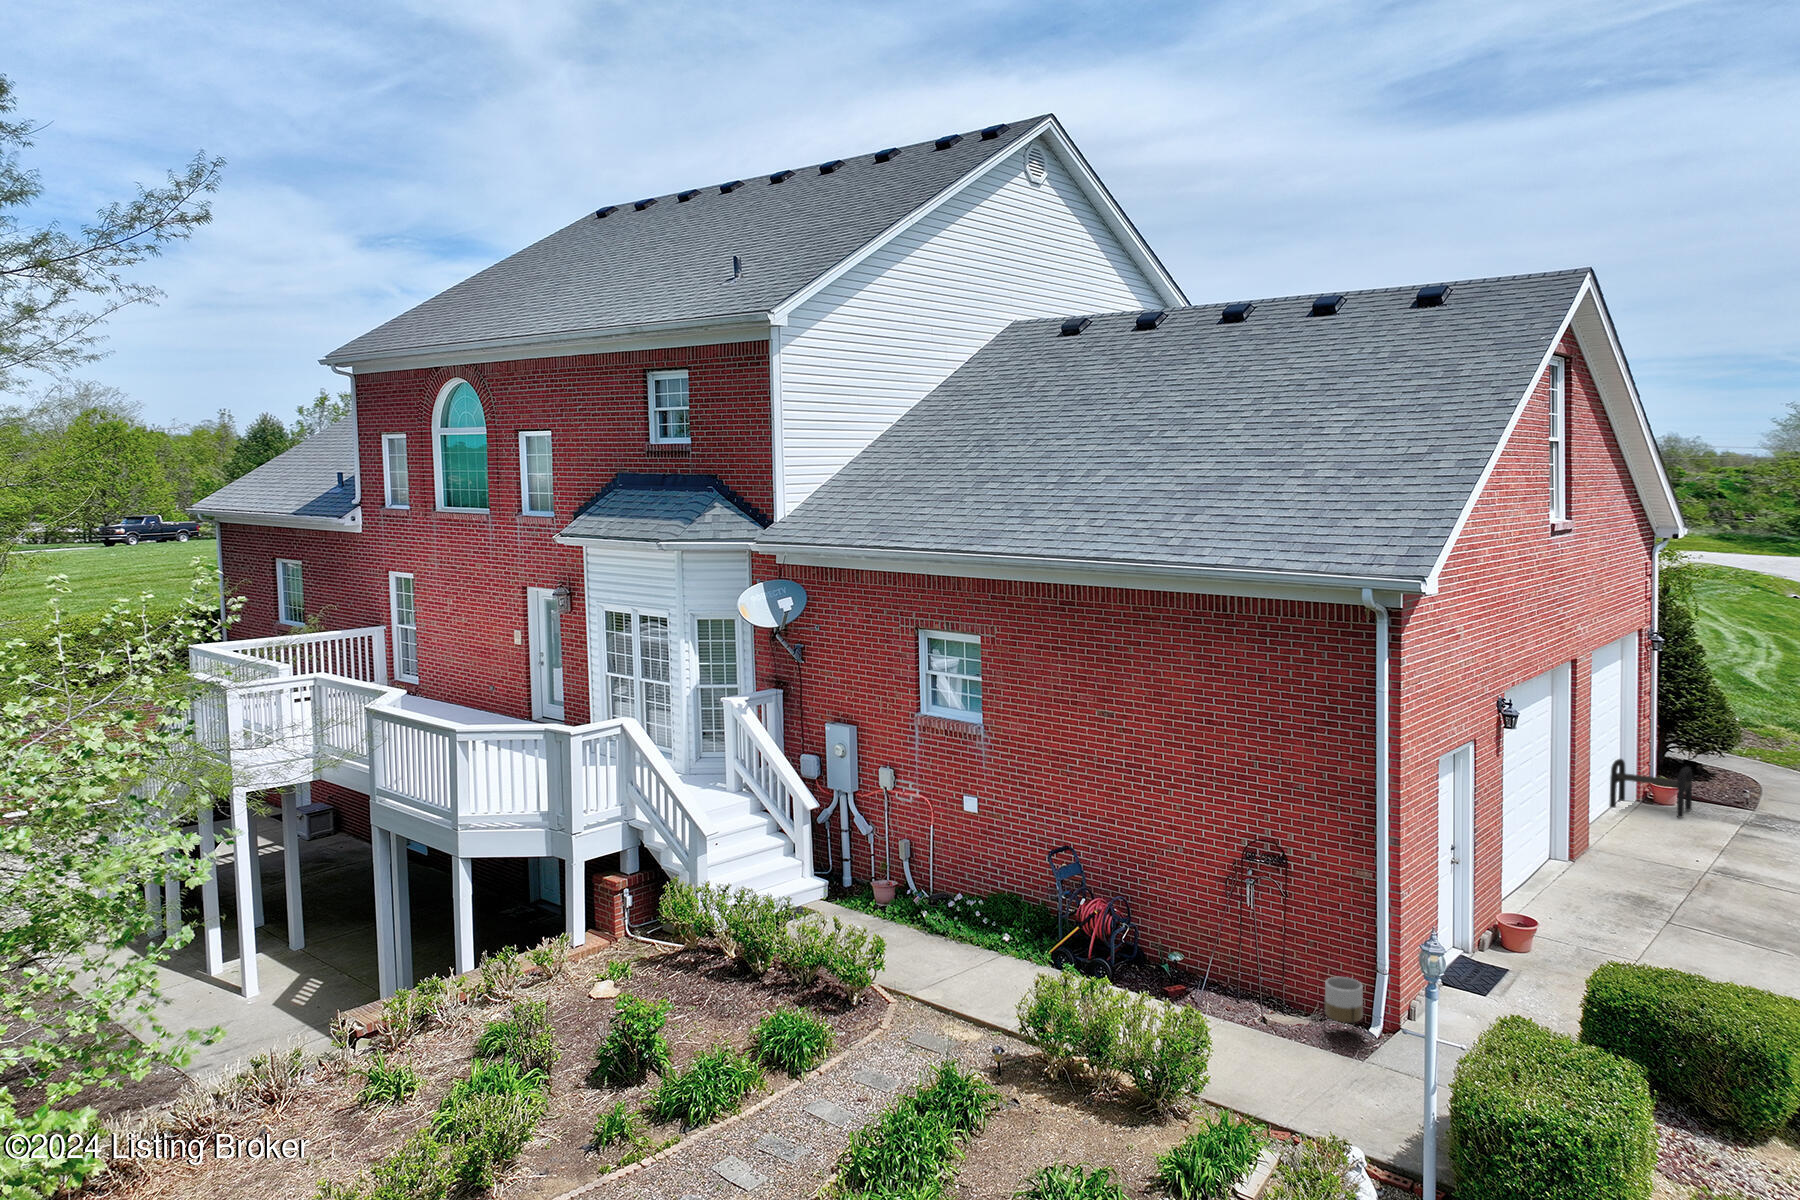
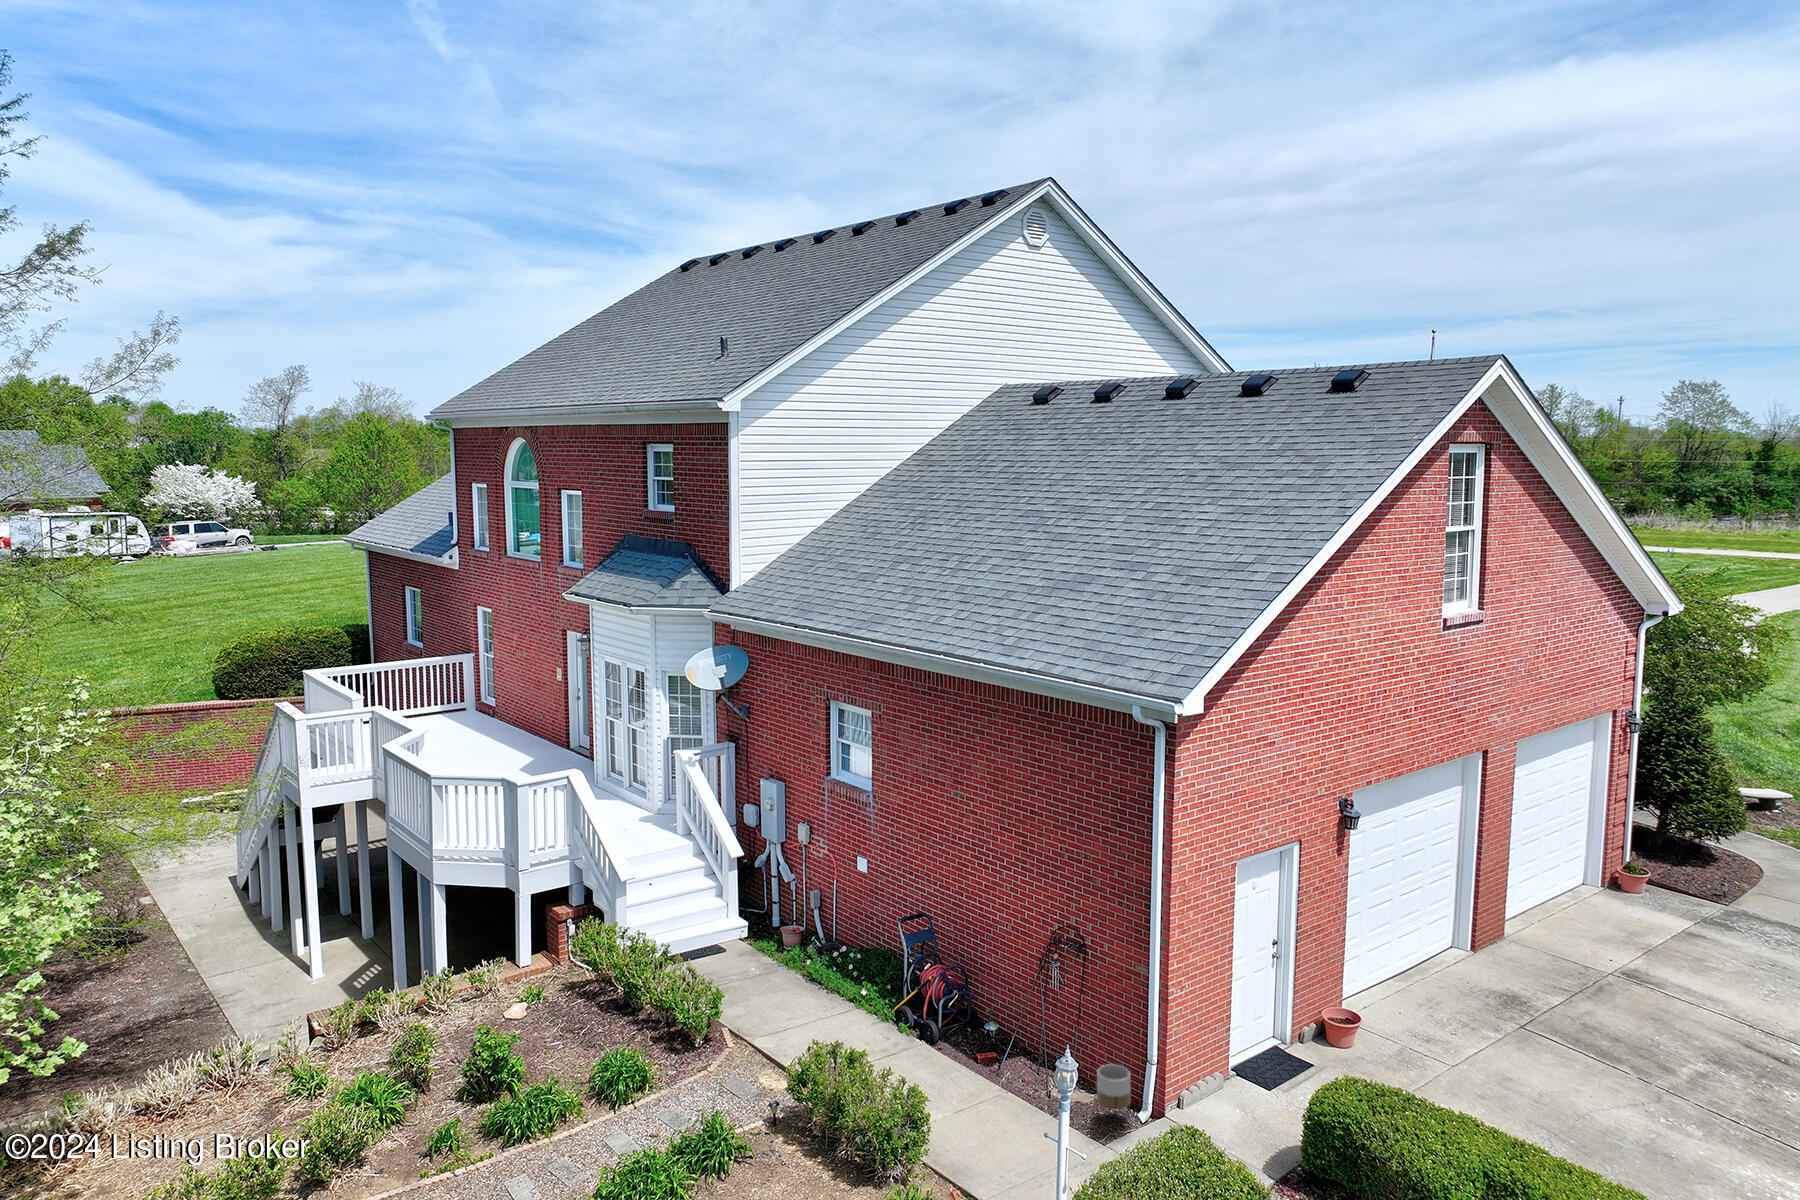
bench: present [1610,759,1692,818] -> none [1562,842,1648,909]

